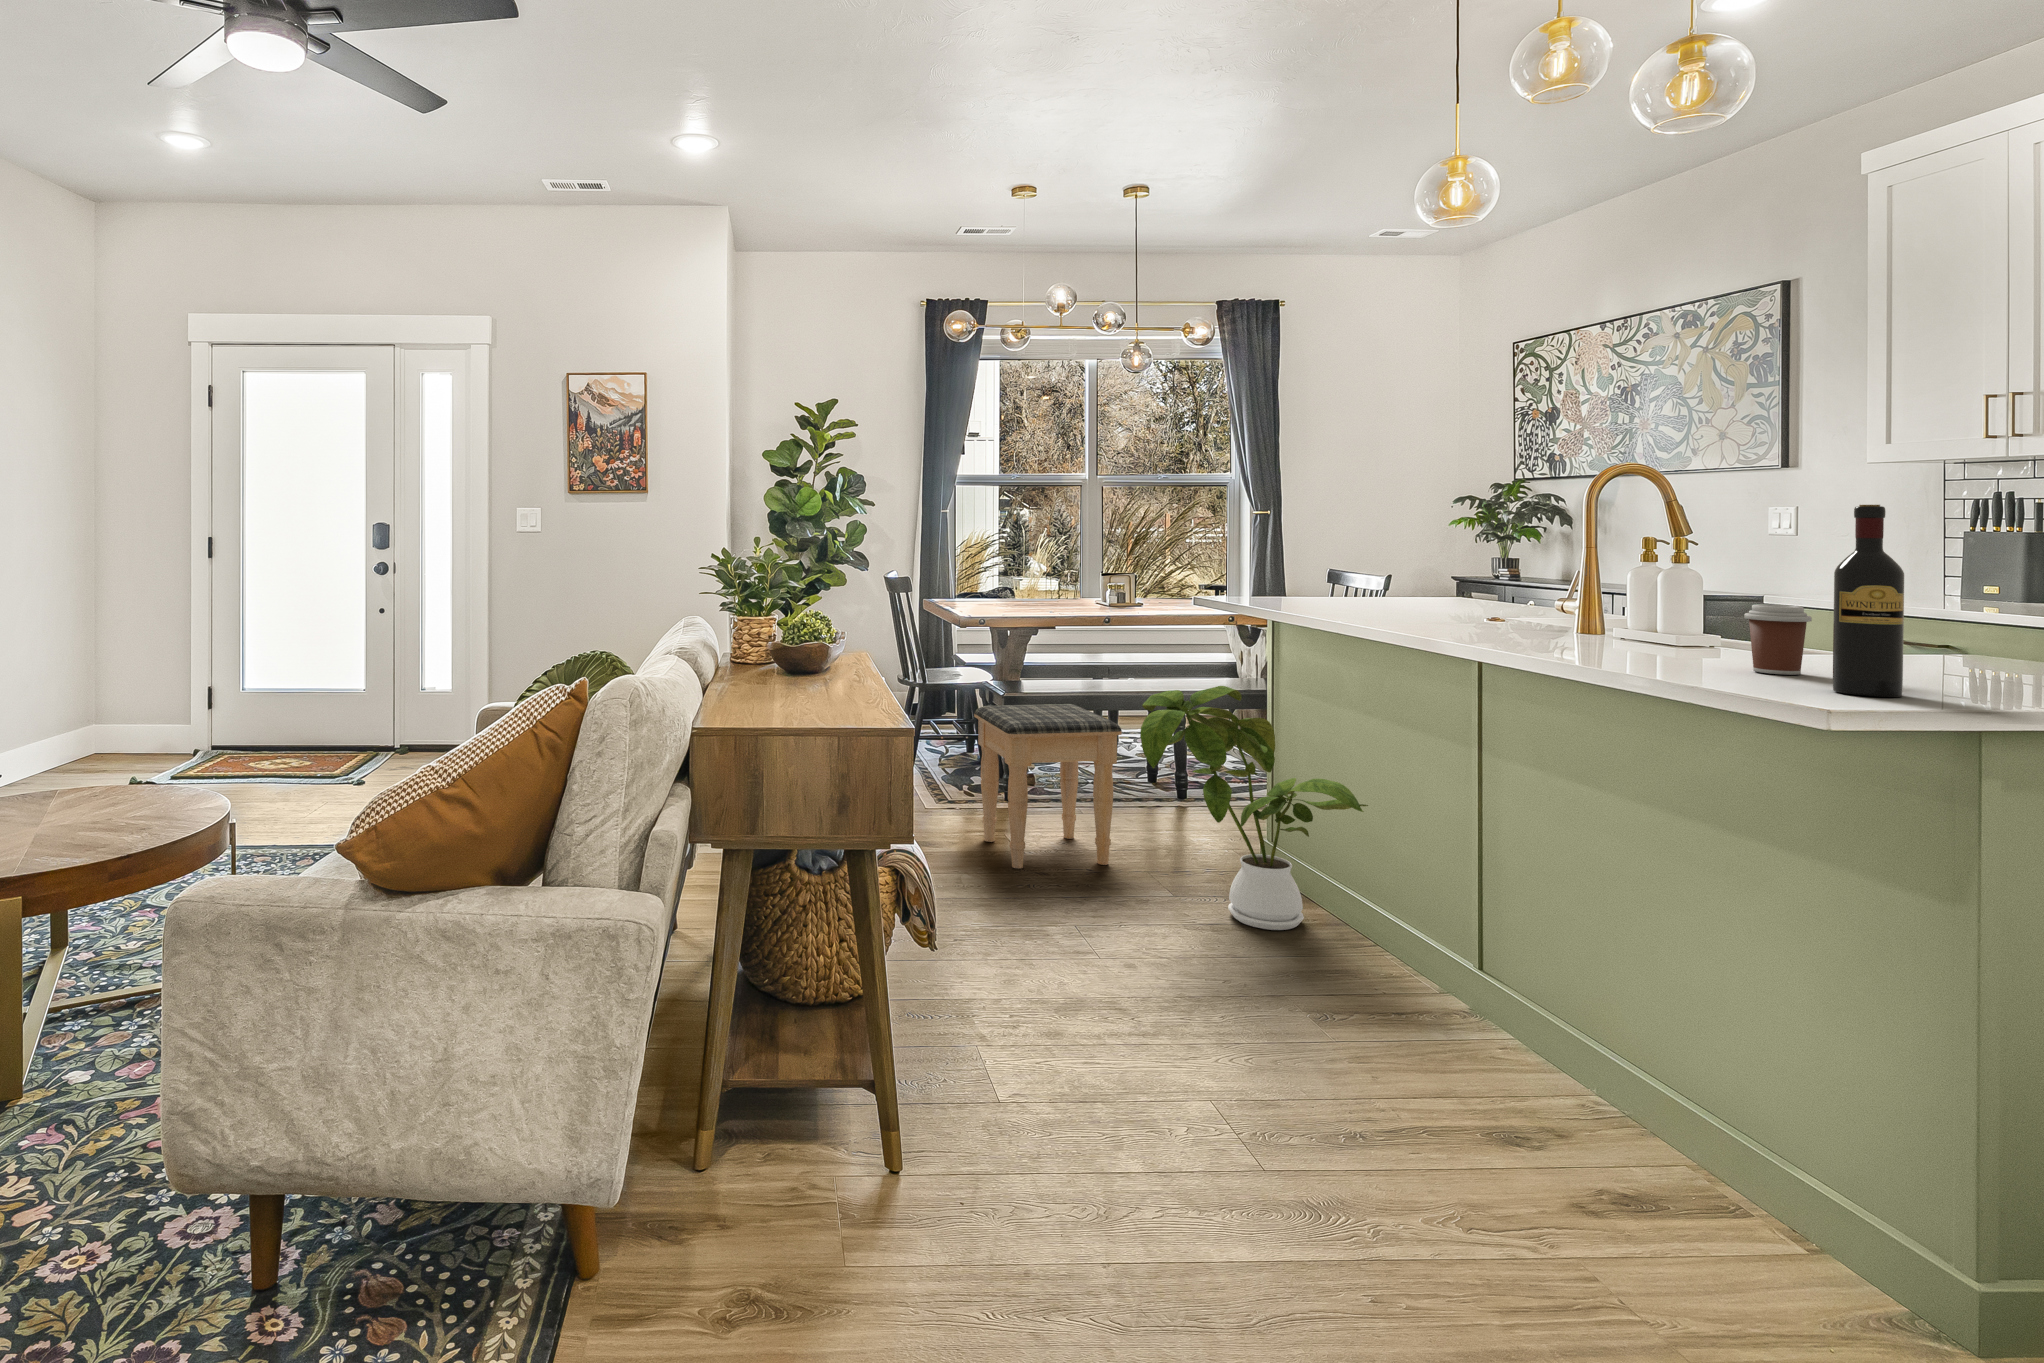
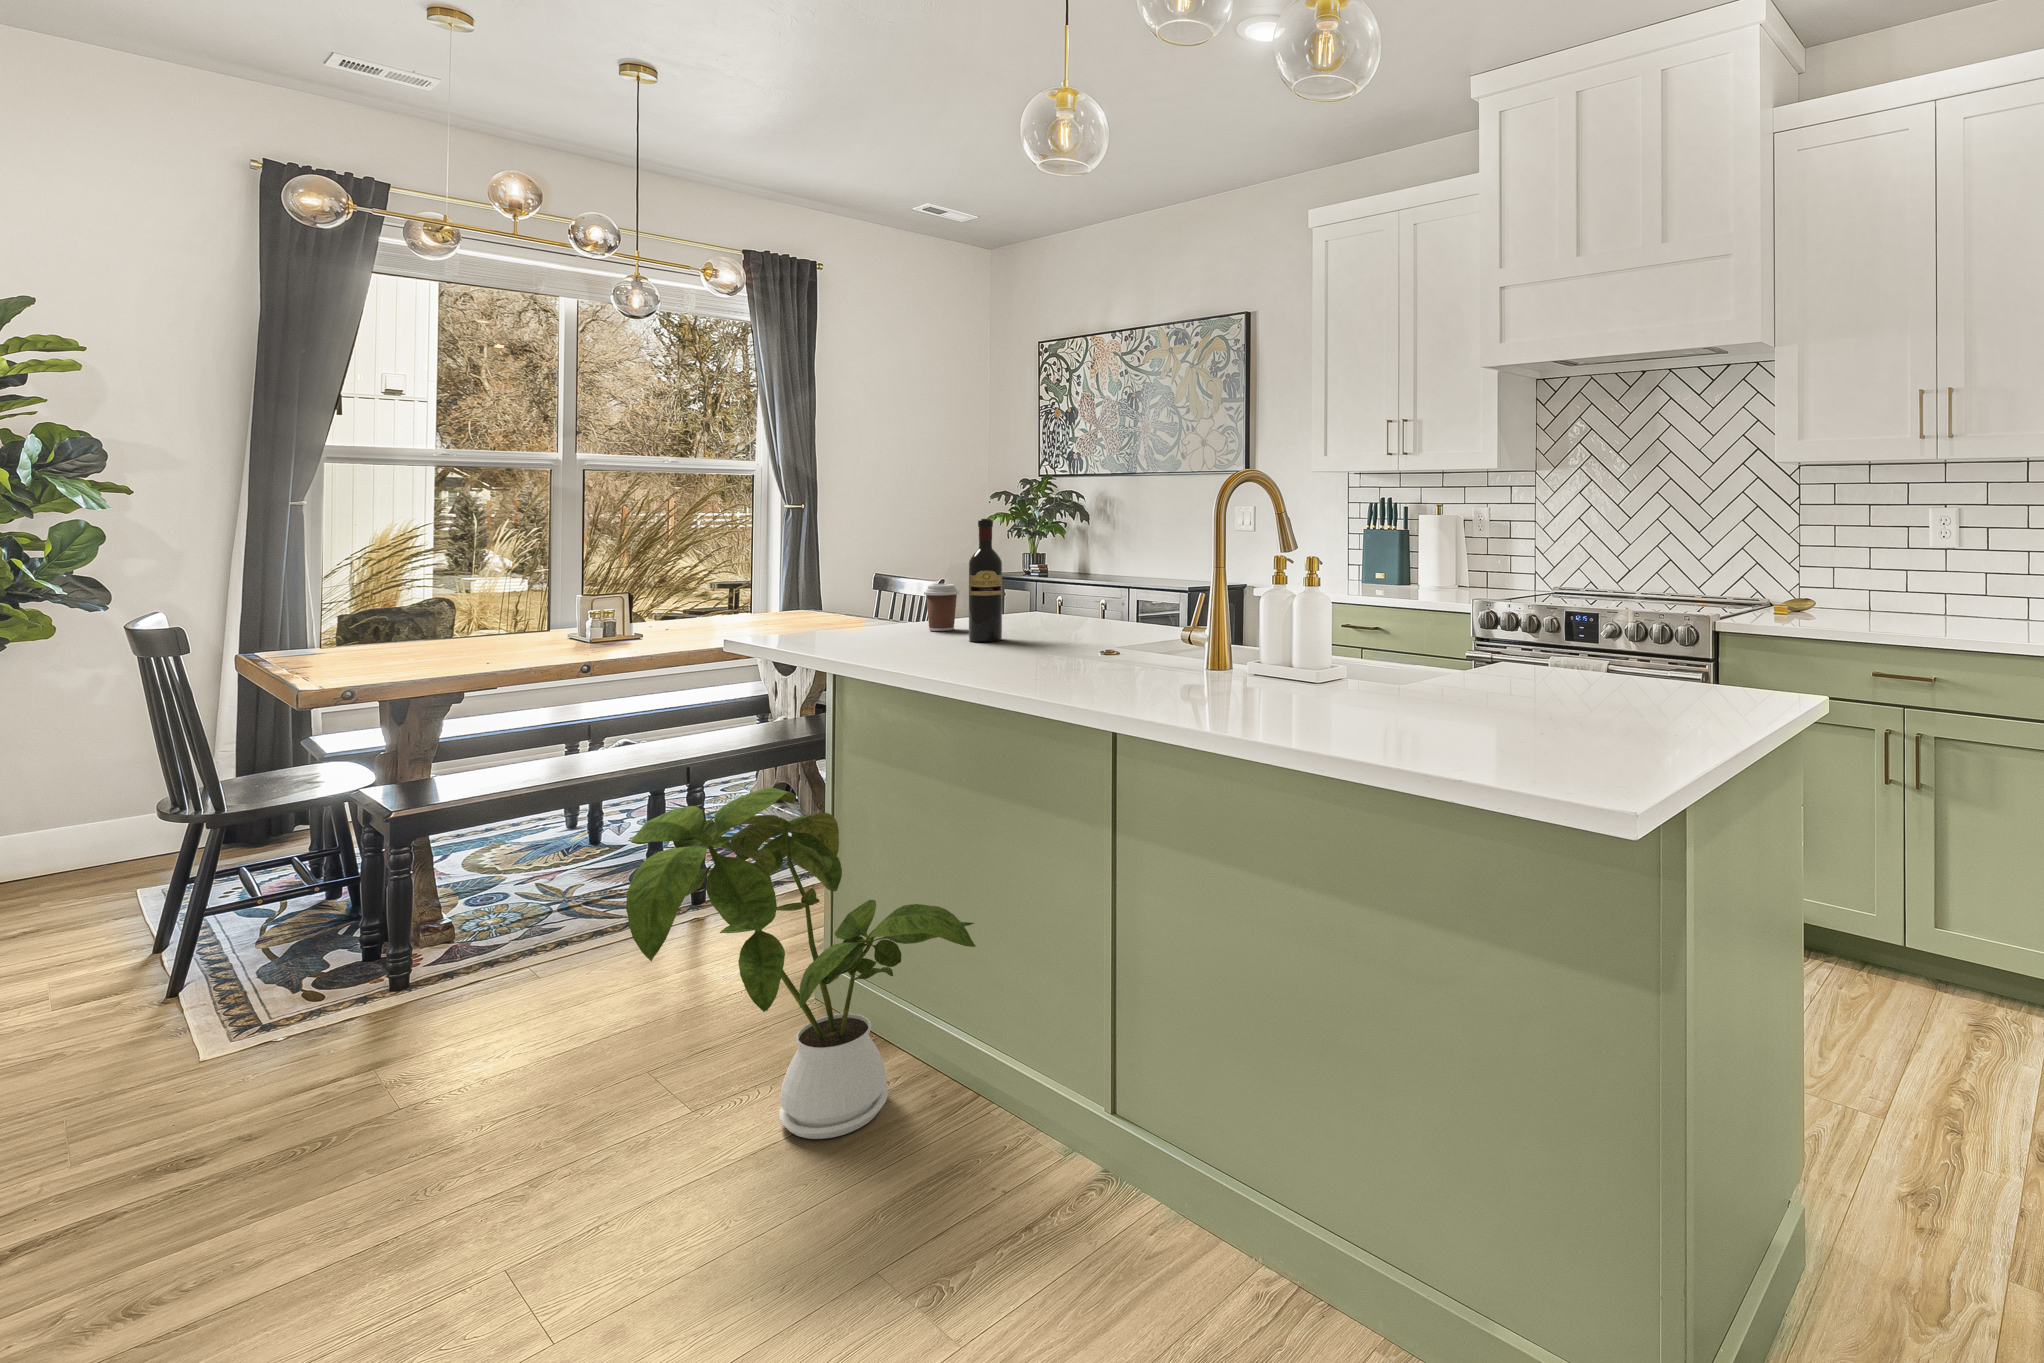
wine bottle: present [1833,505,1904,697] -> present [969,519,1002,642]
coffee cup: present [1744,604,1812,675] -> present [924,584,959,631]
footstool: present [974,704,1122,868] -> none [294,826,598,1165]

